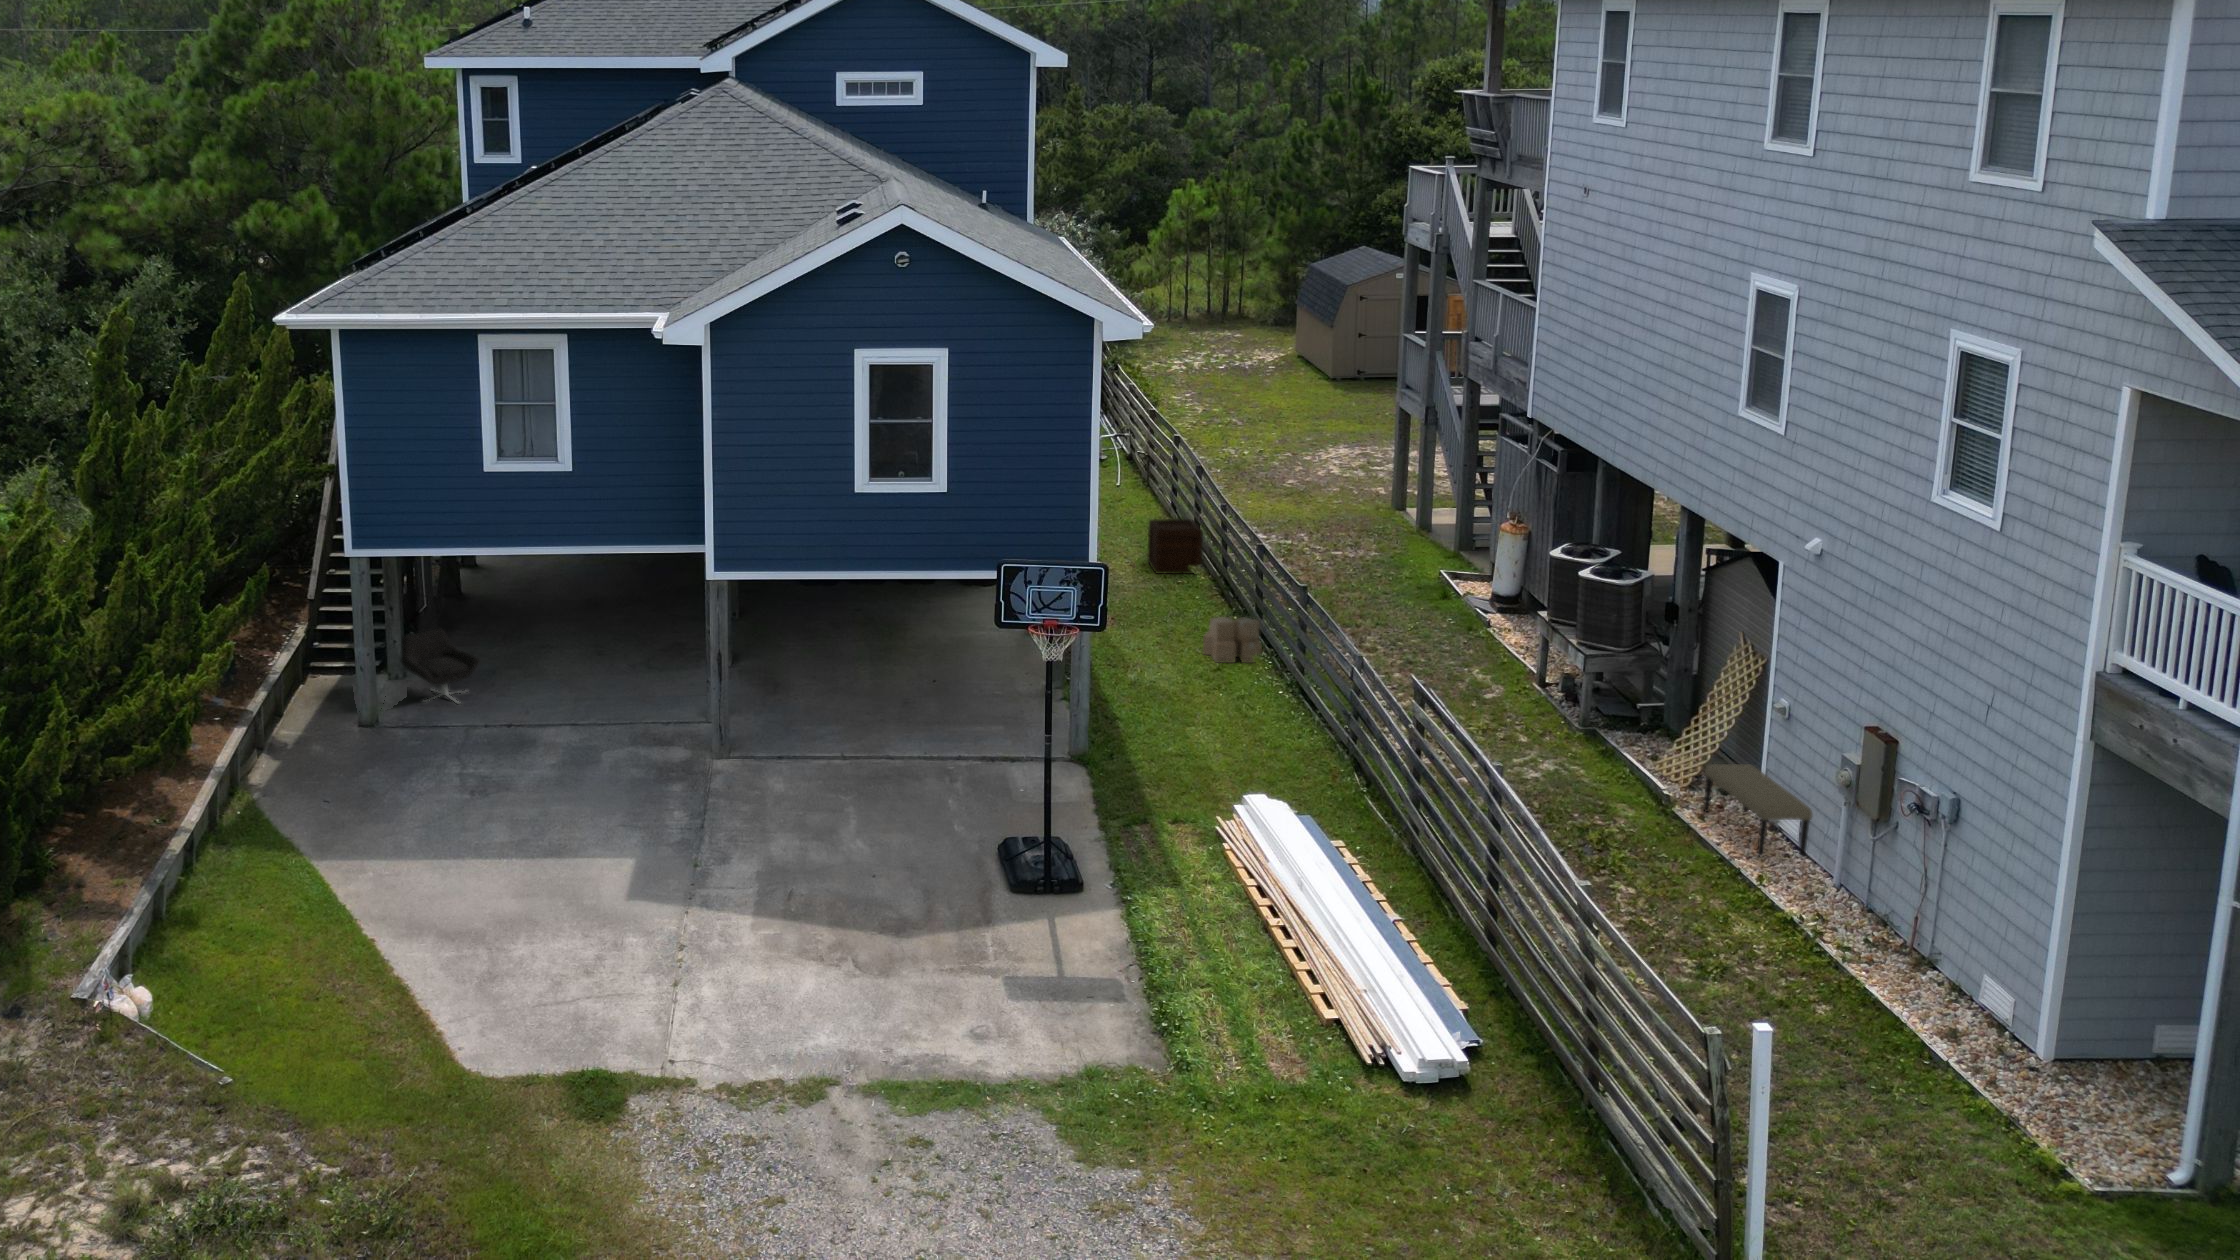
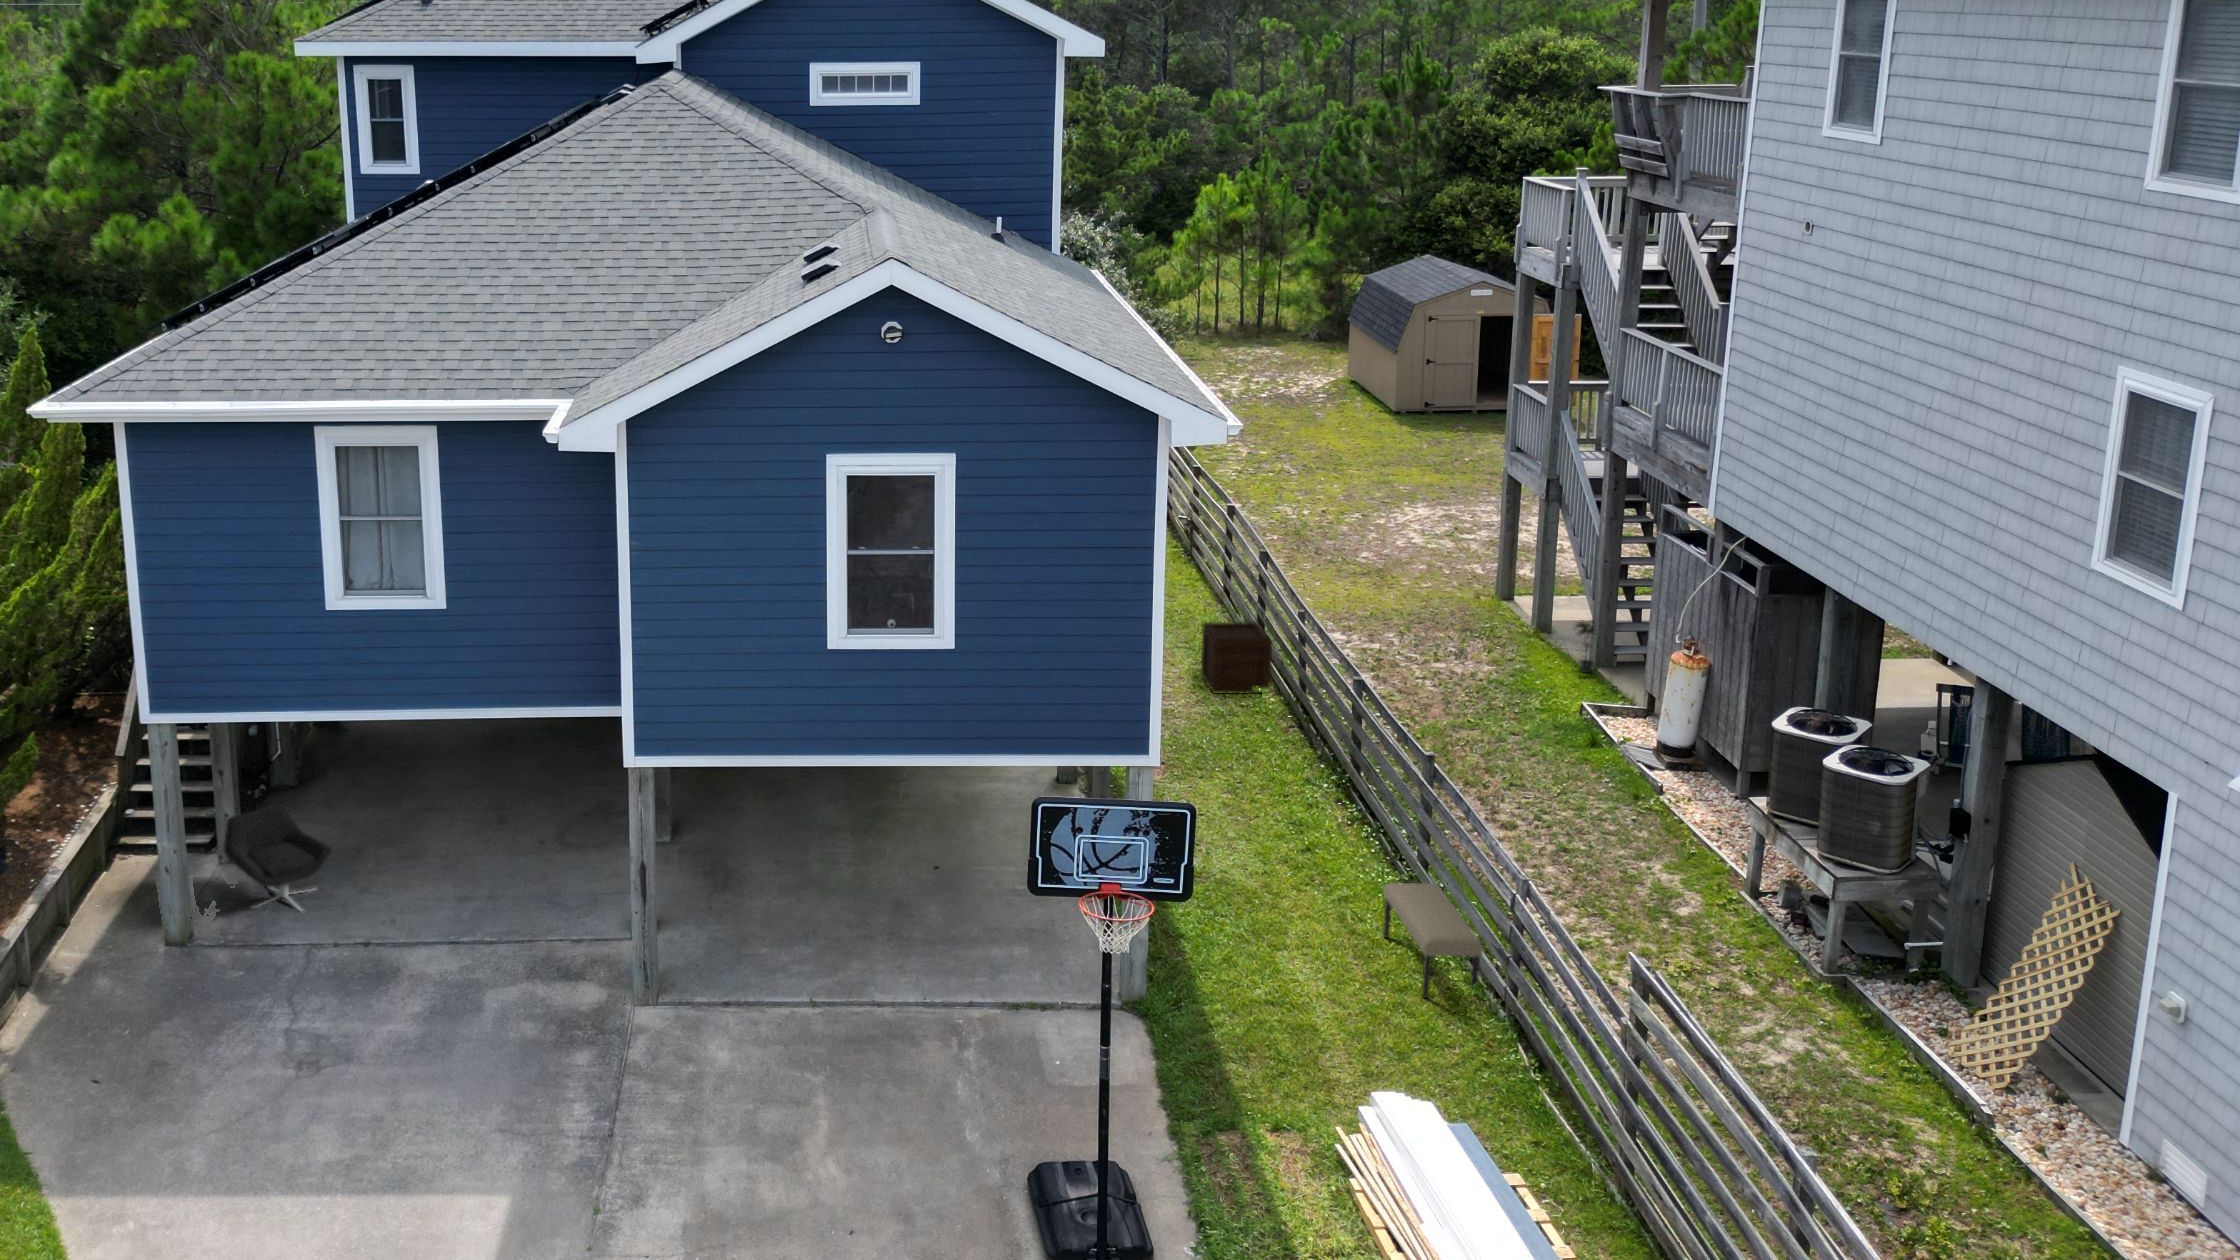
potted plant: none [1442,513,1469,558] -> present [1574,620,1597,673]
cardboard box: present [1203,617,1262,663] -> none [1285,776,1365,840]
bench: present [1704,764,1812,857] -> present [1383,883,1483,998]

